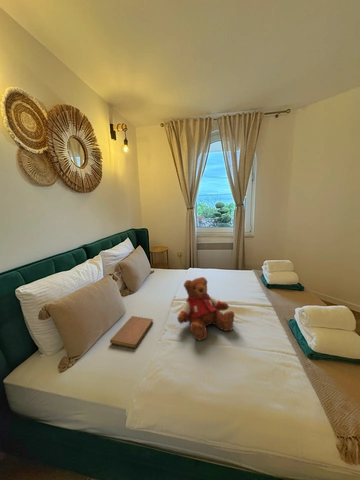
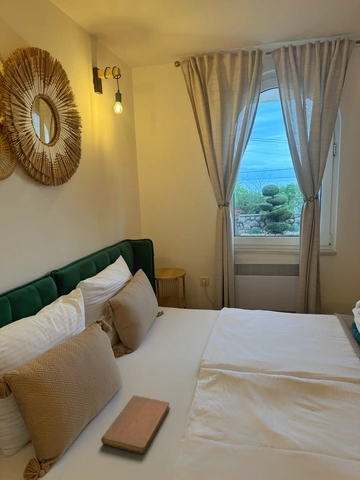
teddy bear: present [177,277,234,340] -> none [213,333,311,446]

